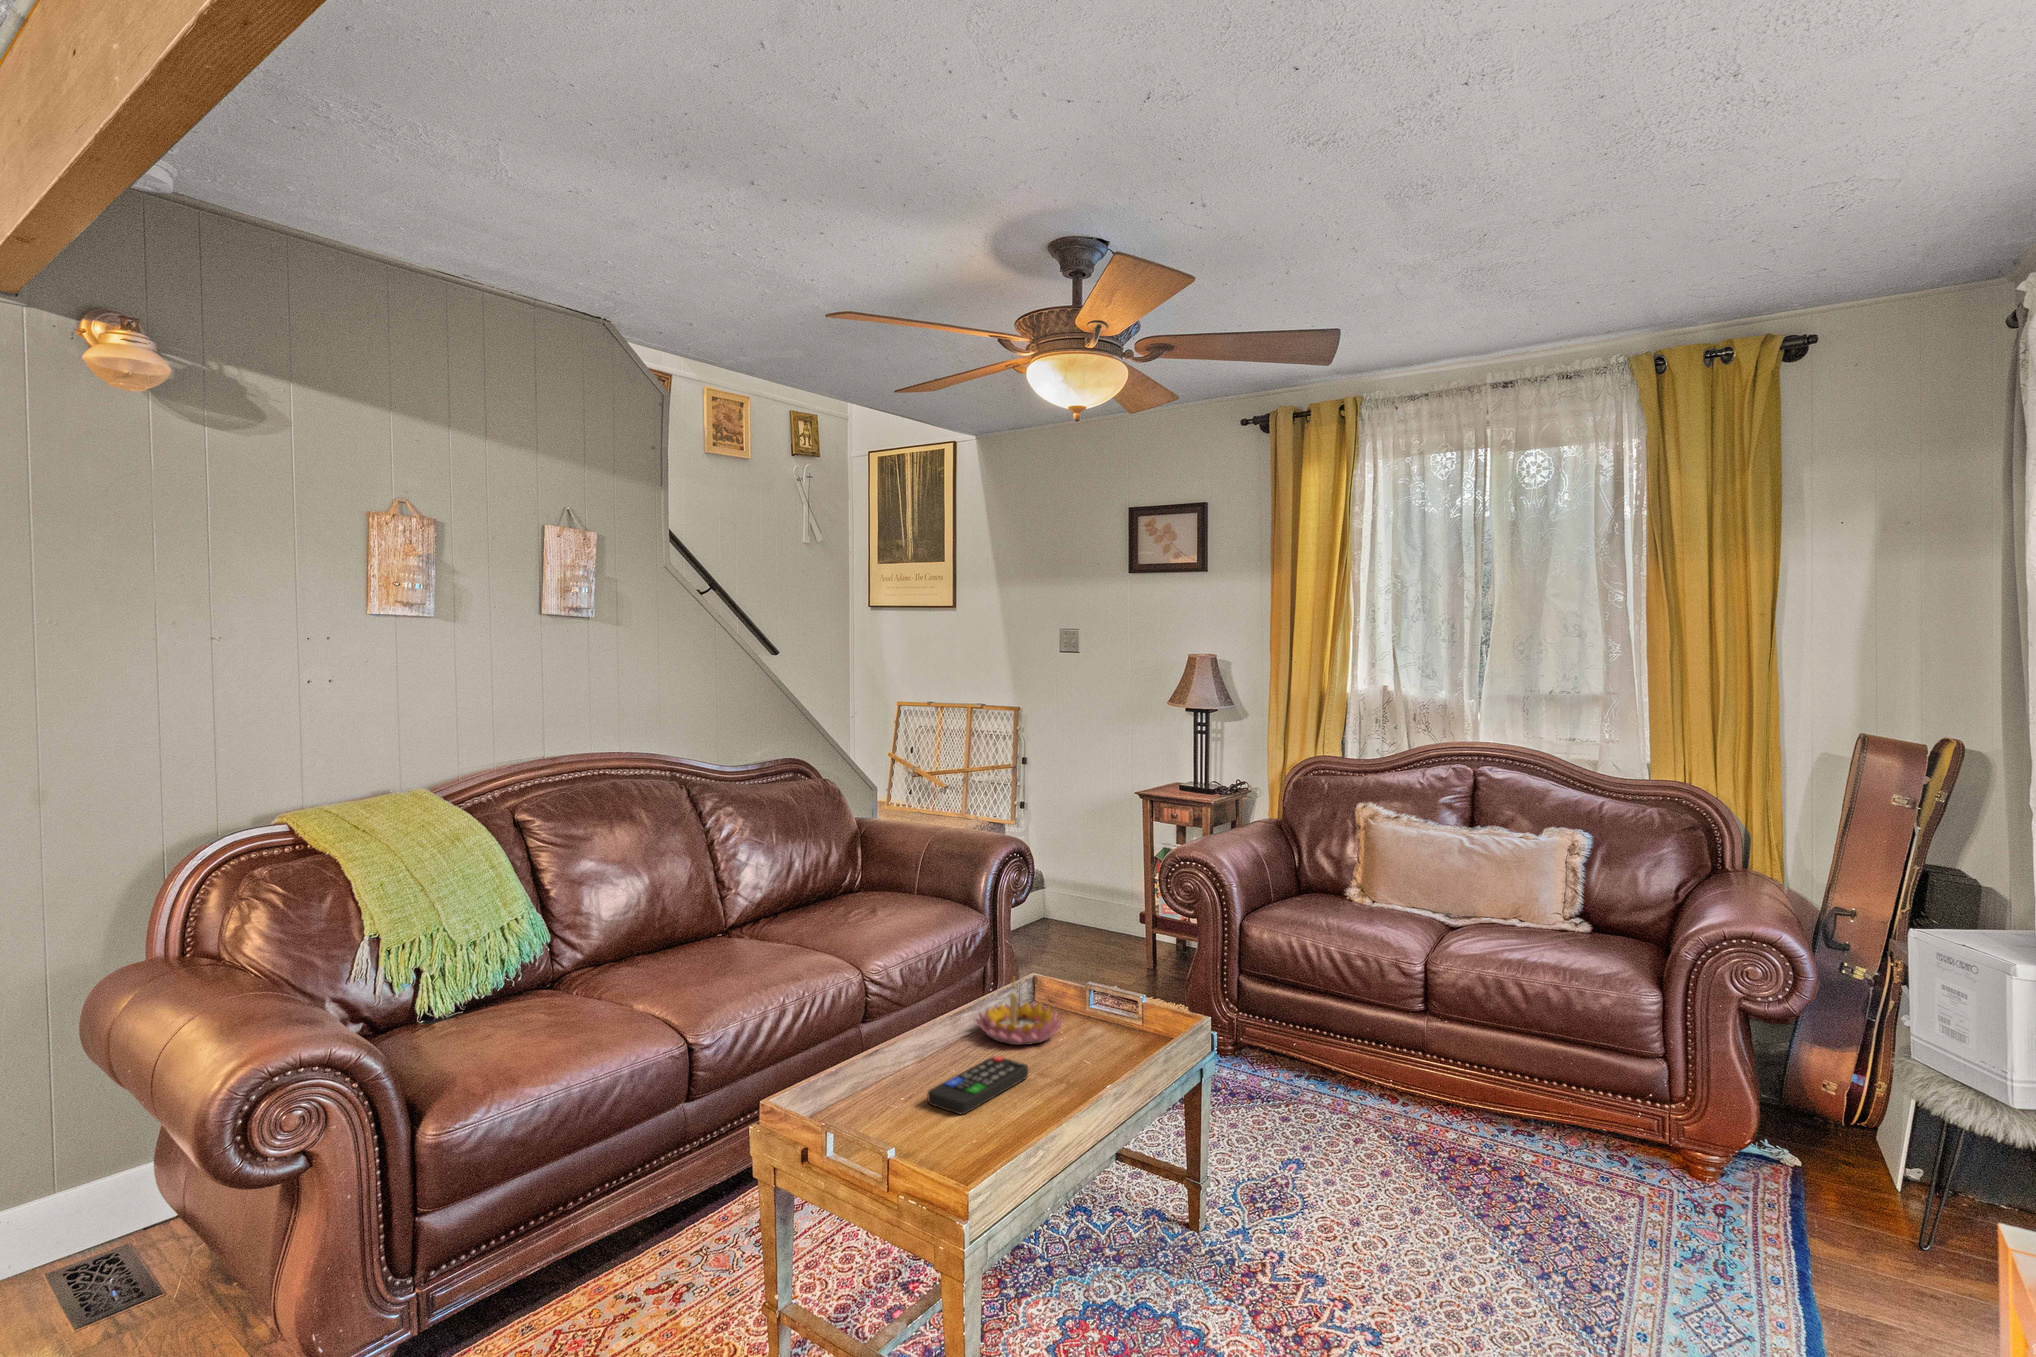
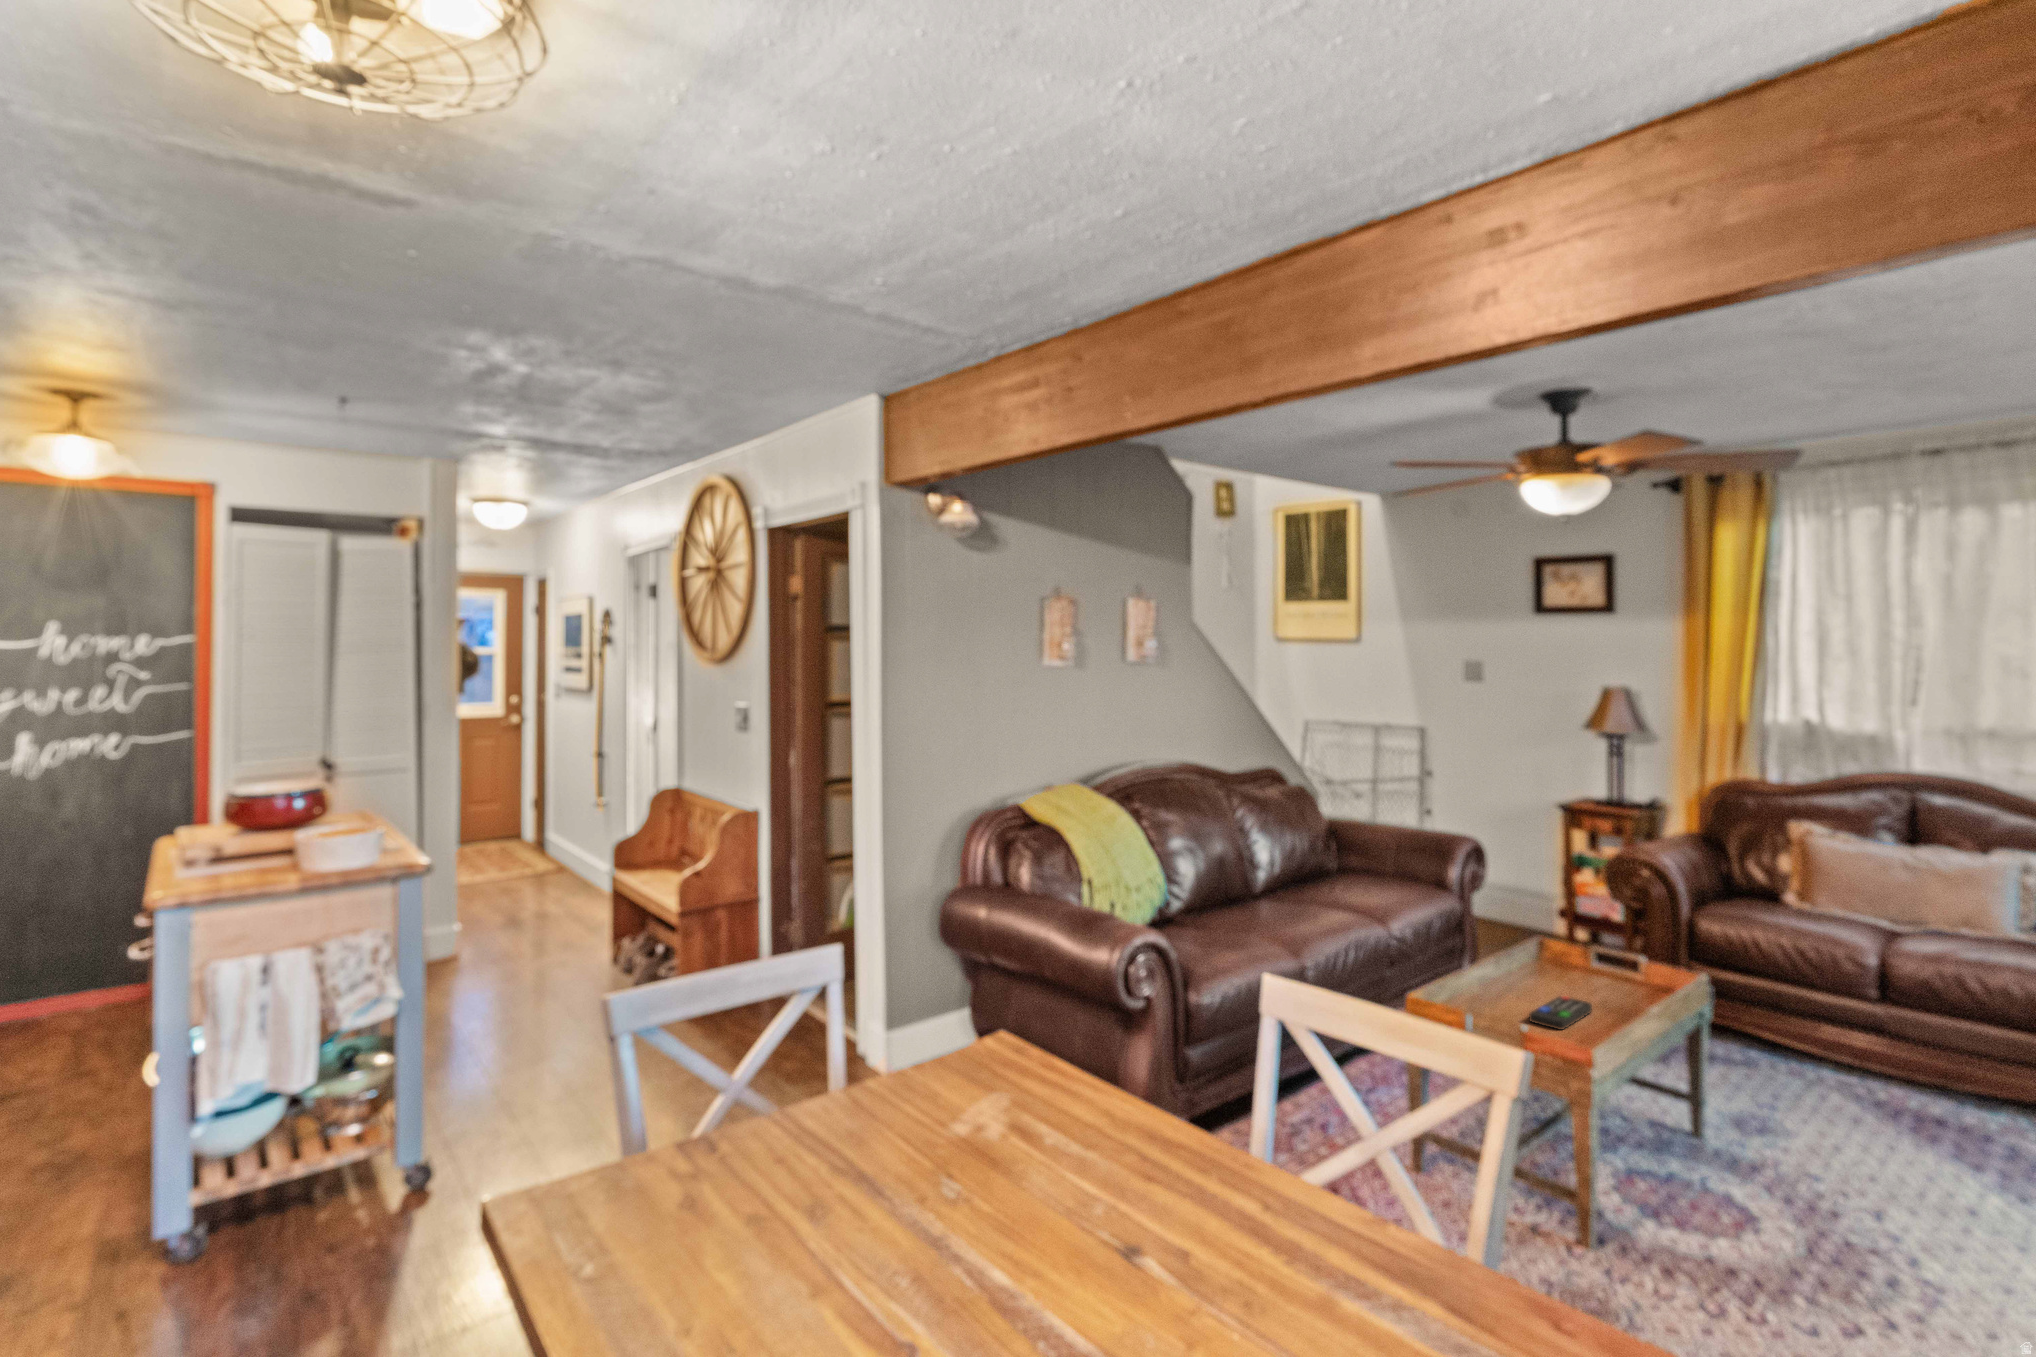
candle holder: present [976,979,1063,1045] -> none [1525,941,1598,992]

